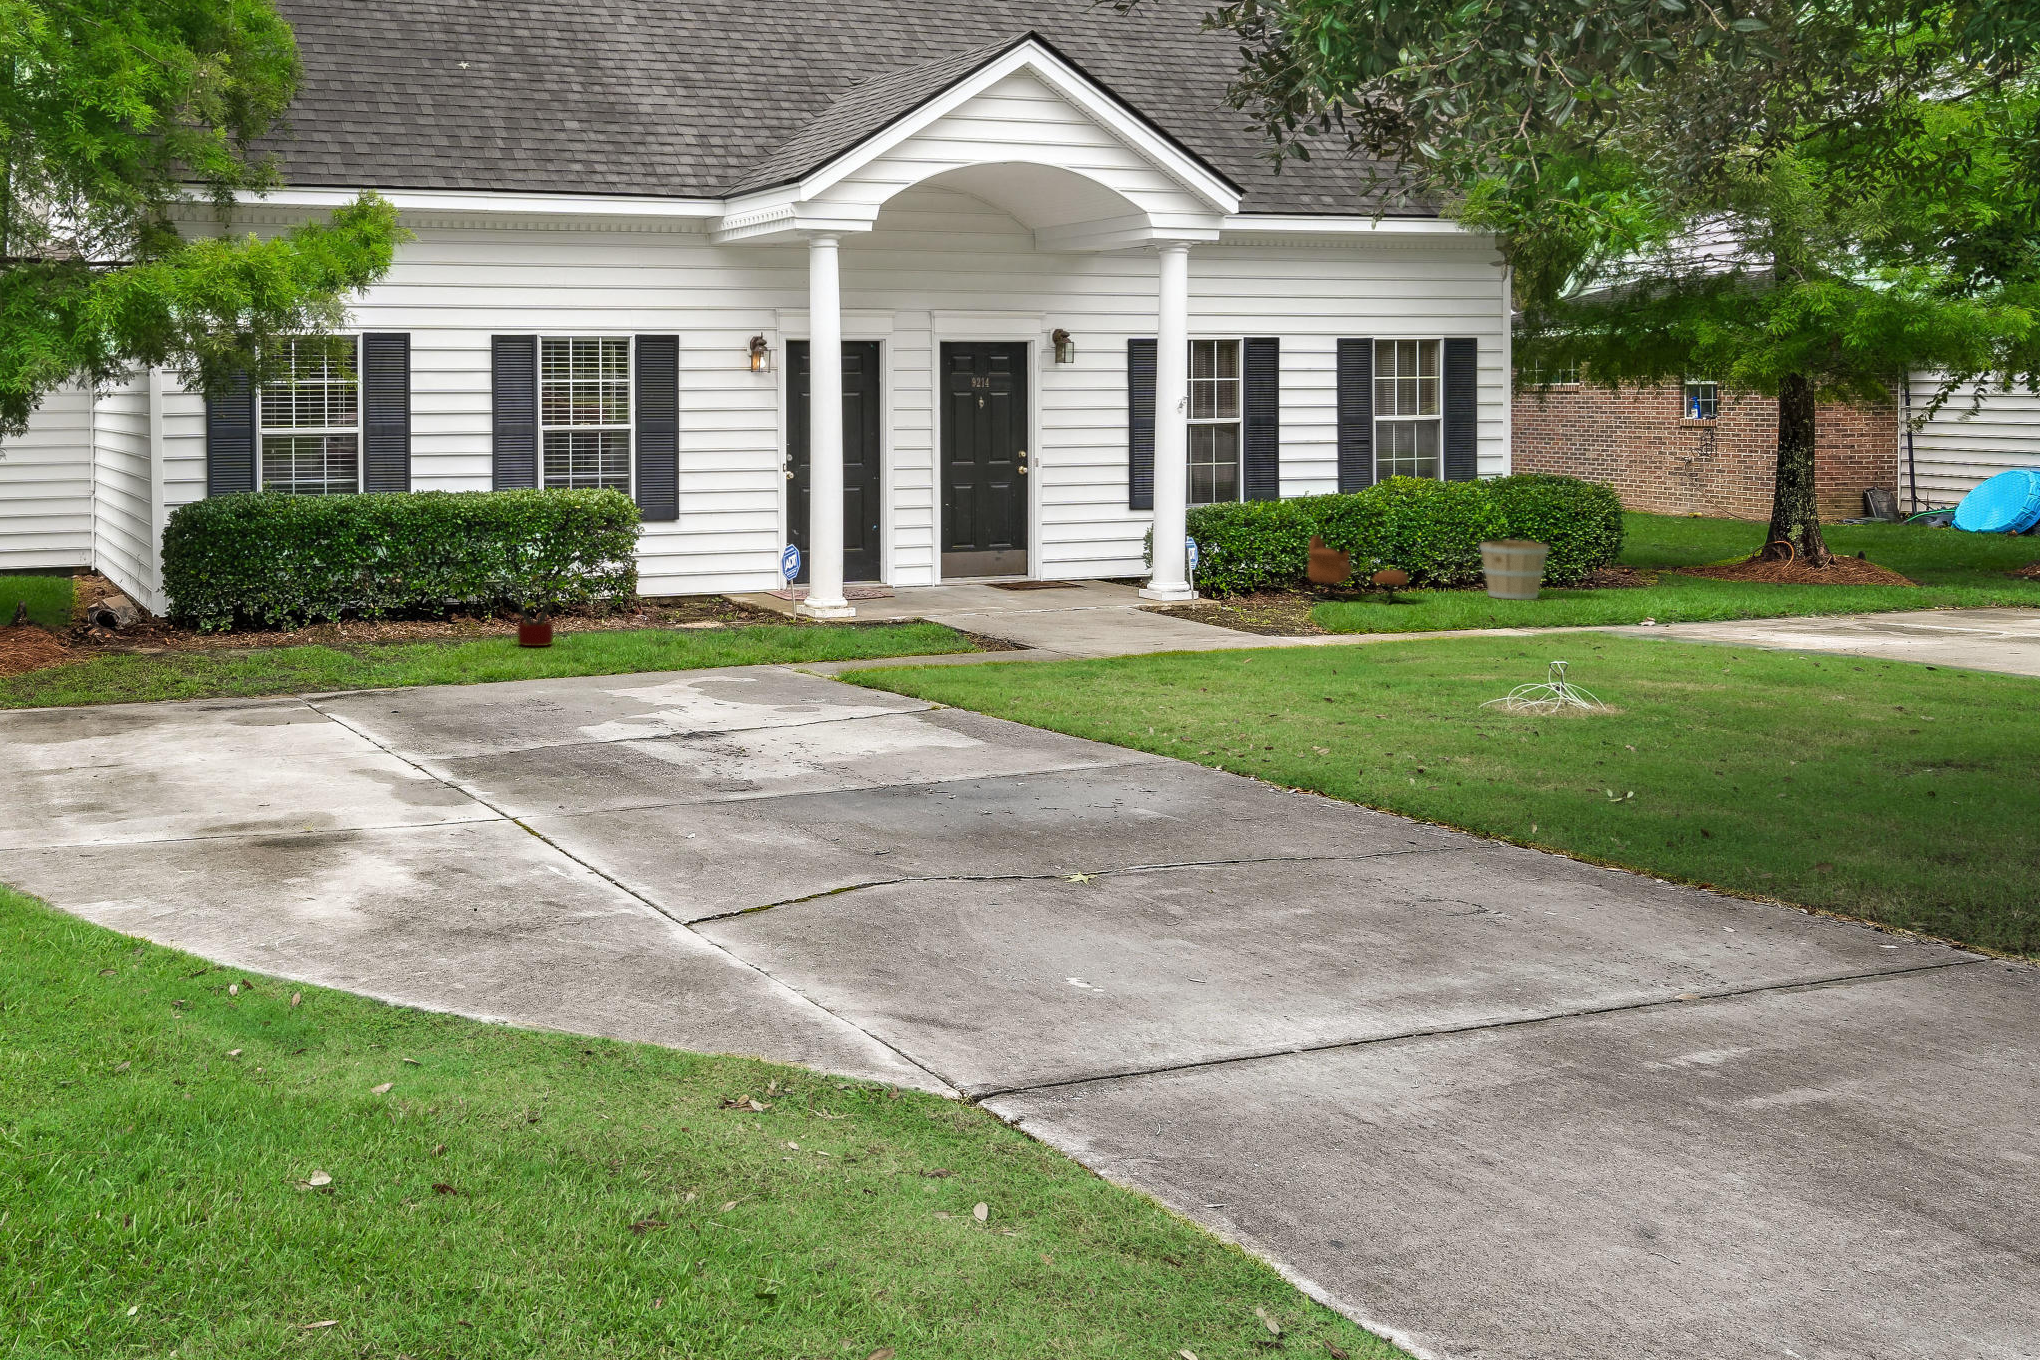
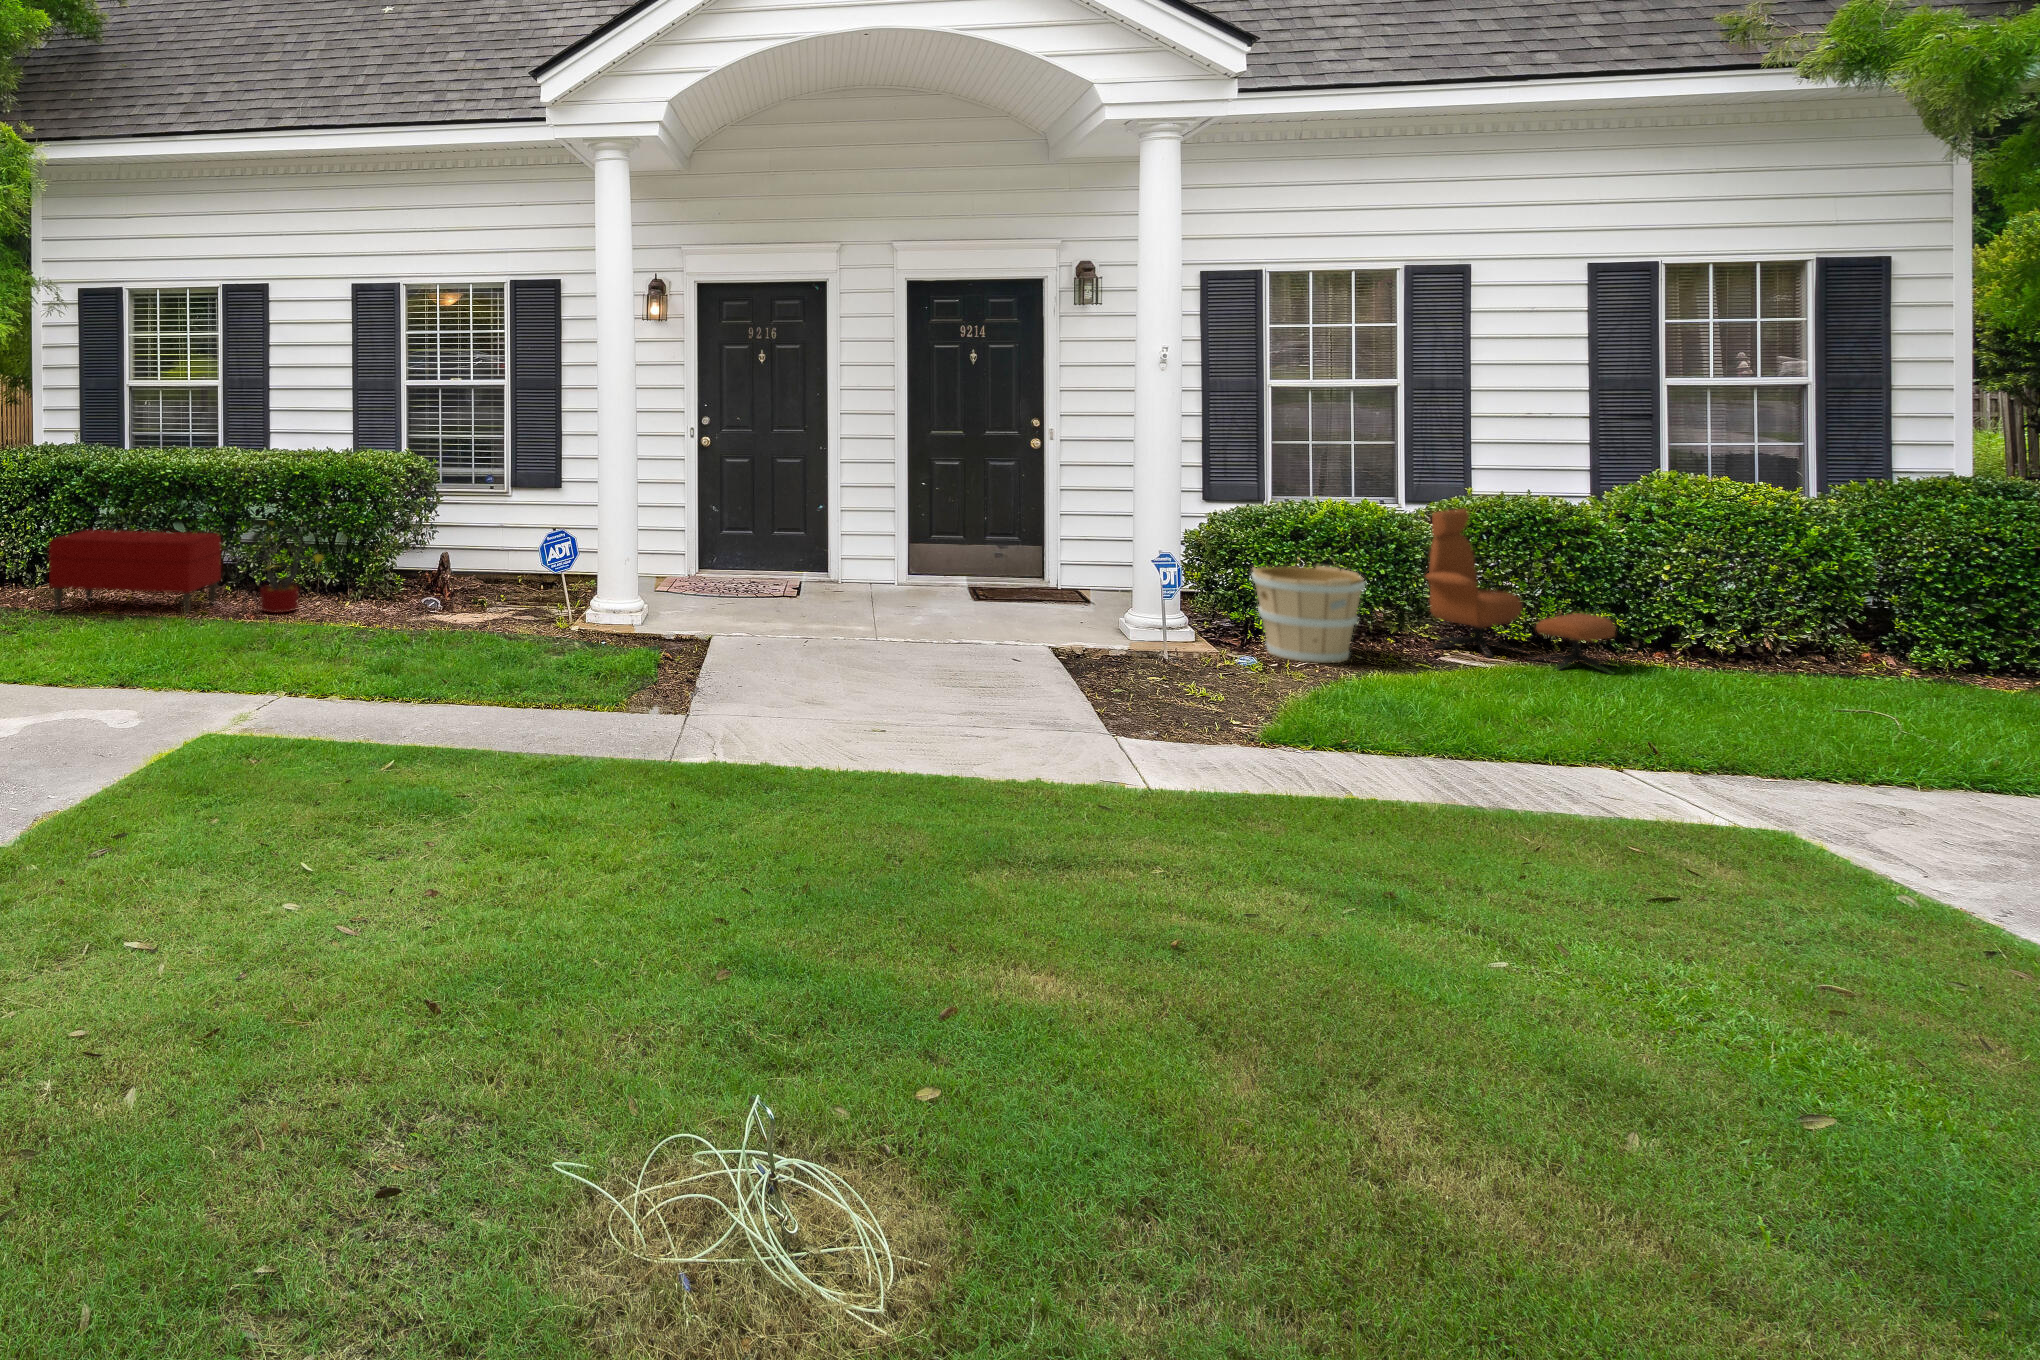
wooden bucket: present [1480,540,1549,600] -> present [1252,566,1365,663]
bench: none [316,578,478,661] -> present [49,530,221,615]

